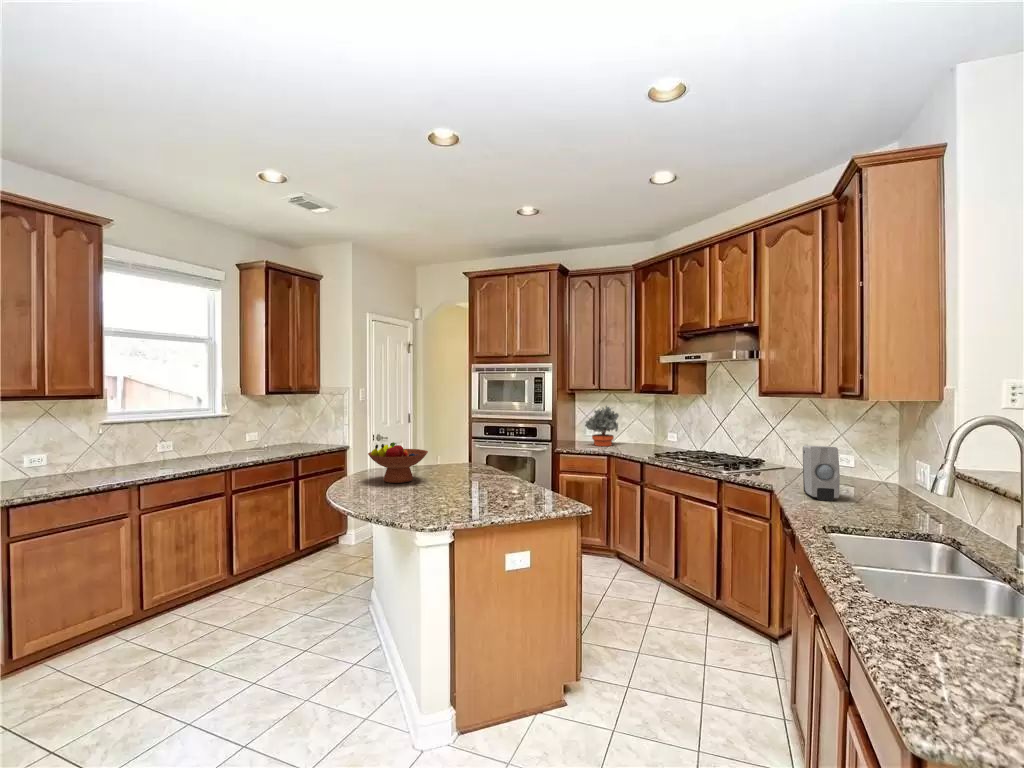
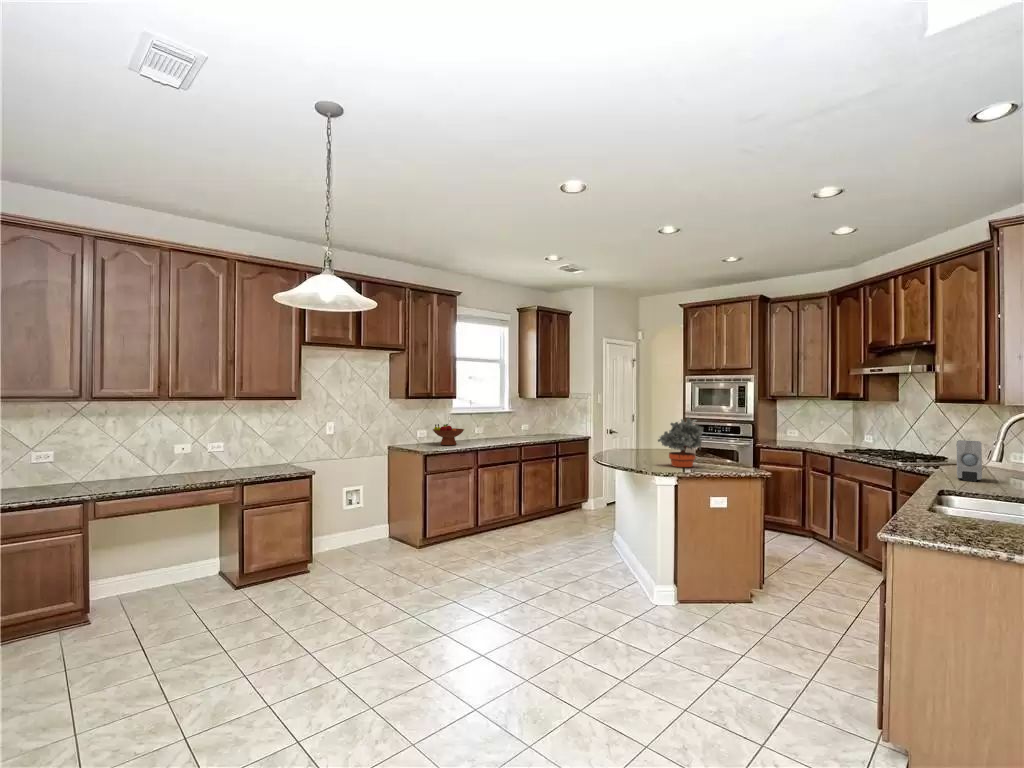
potted plant: present [585,406,619,446] -> present [658,418,703,467]
fruit bowl: present [368,442,428,483] -> present [433,424,464,445]

